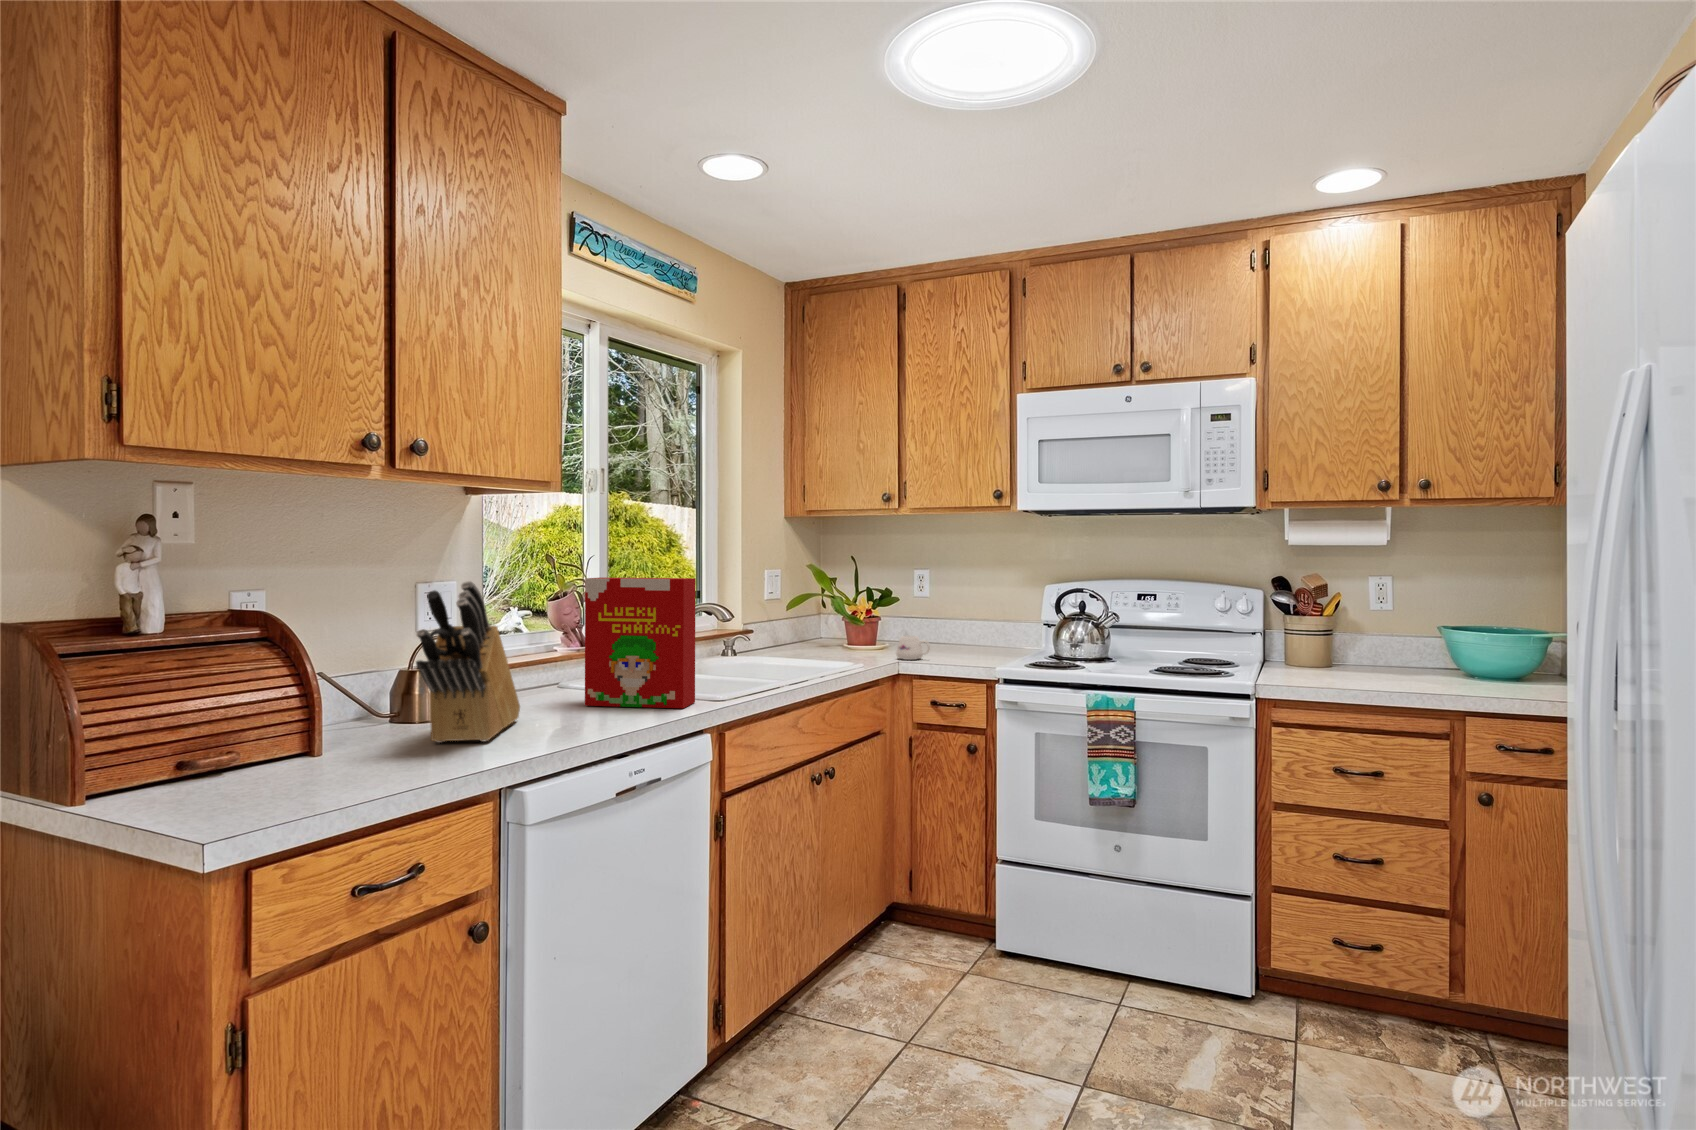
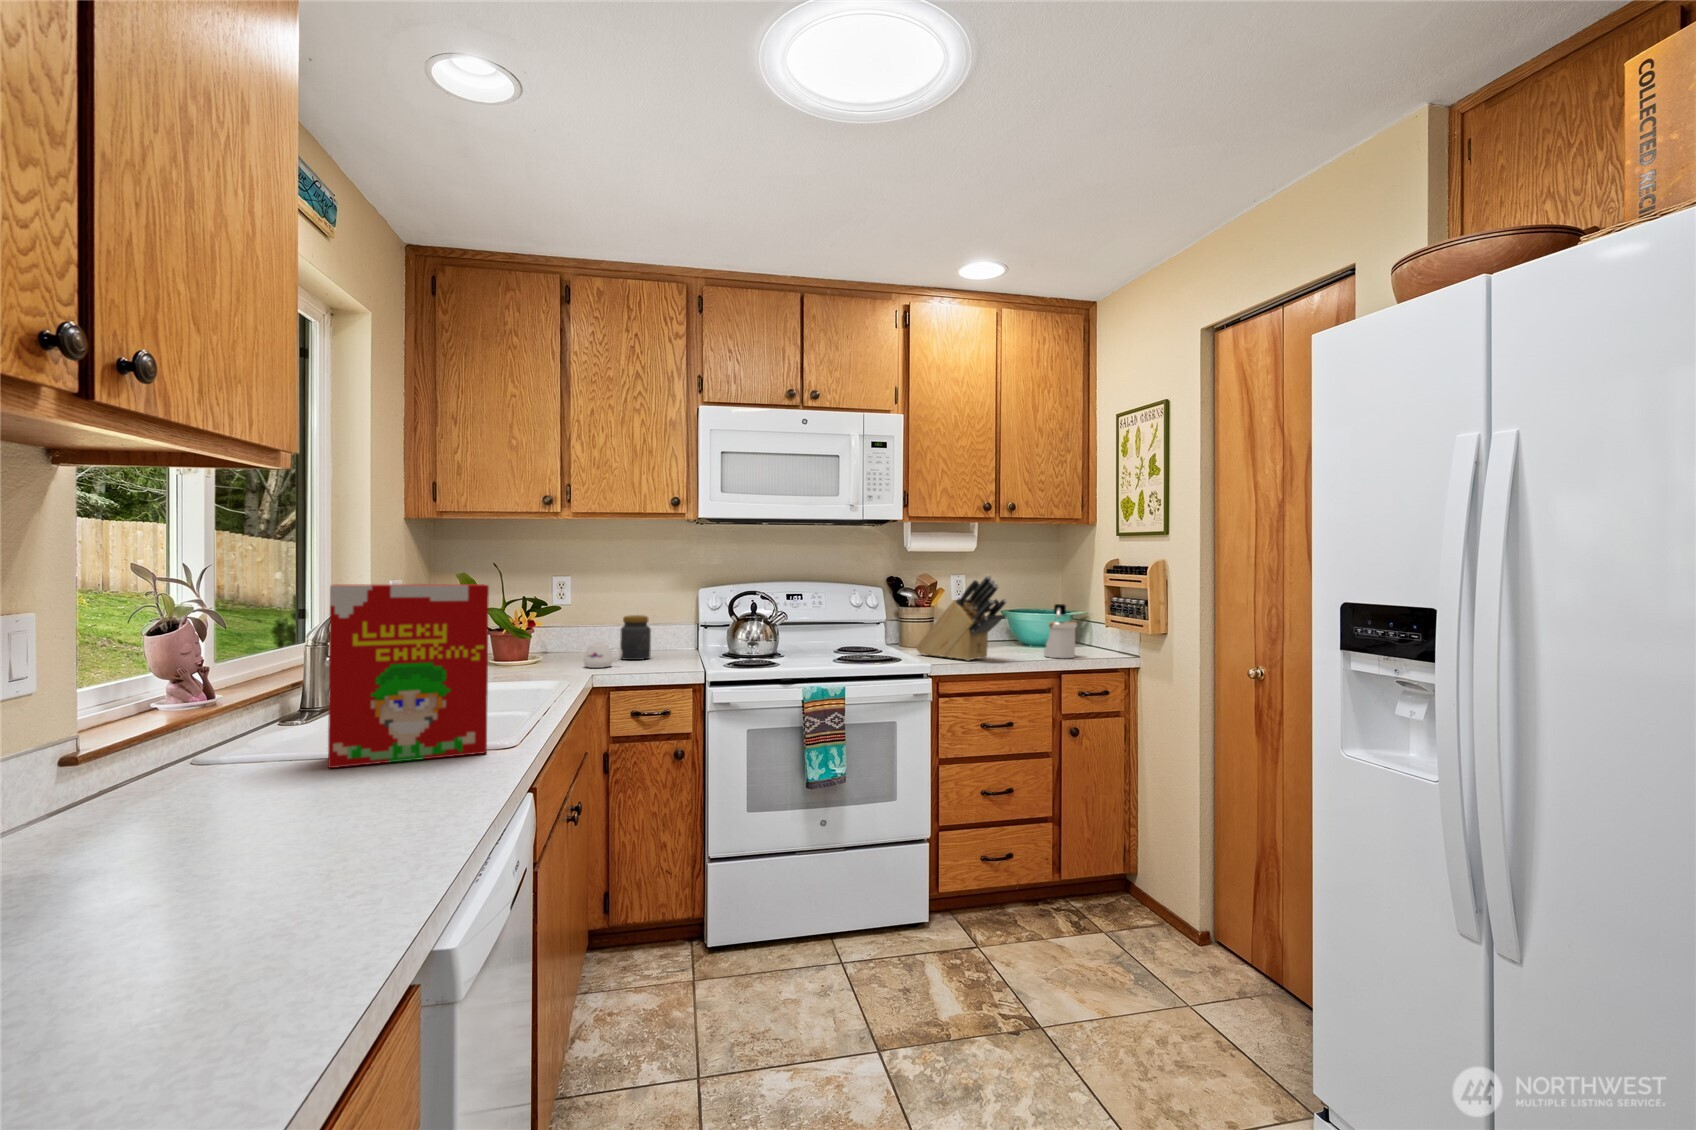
knife block: present [416,581,520,743] -> present [916,575,1006,661]
jar: none [945,611,975,656] -> present [620,615,651,660]
soap dispenser: none [1463,614,1516,689] -> present [1044,604,1077,658]

